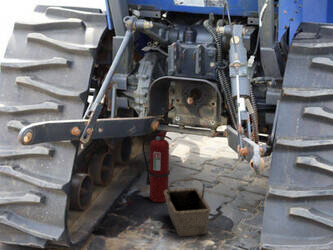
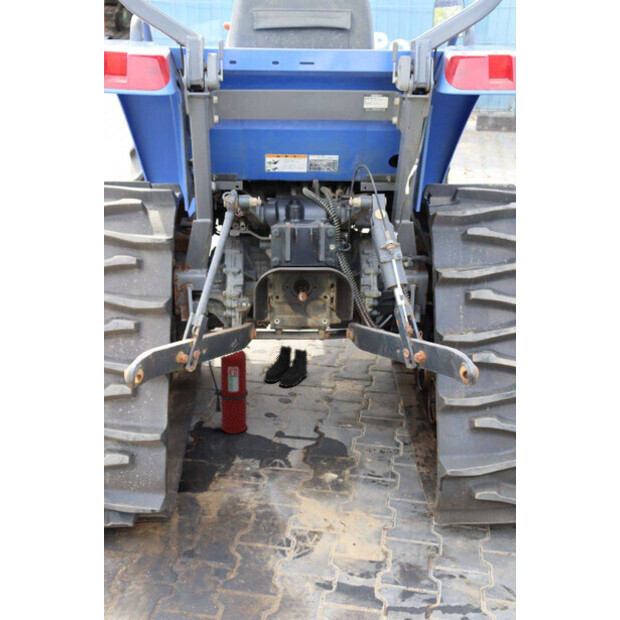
boots: none [201,145,237,177] -> present [265,346,307,387]
basket: present [164,178,210,236] -> none [254,396,326,474]

